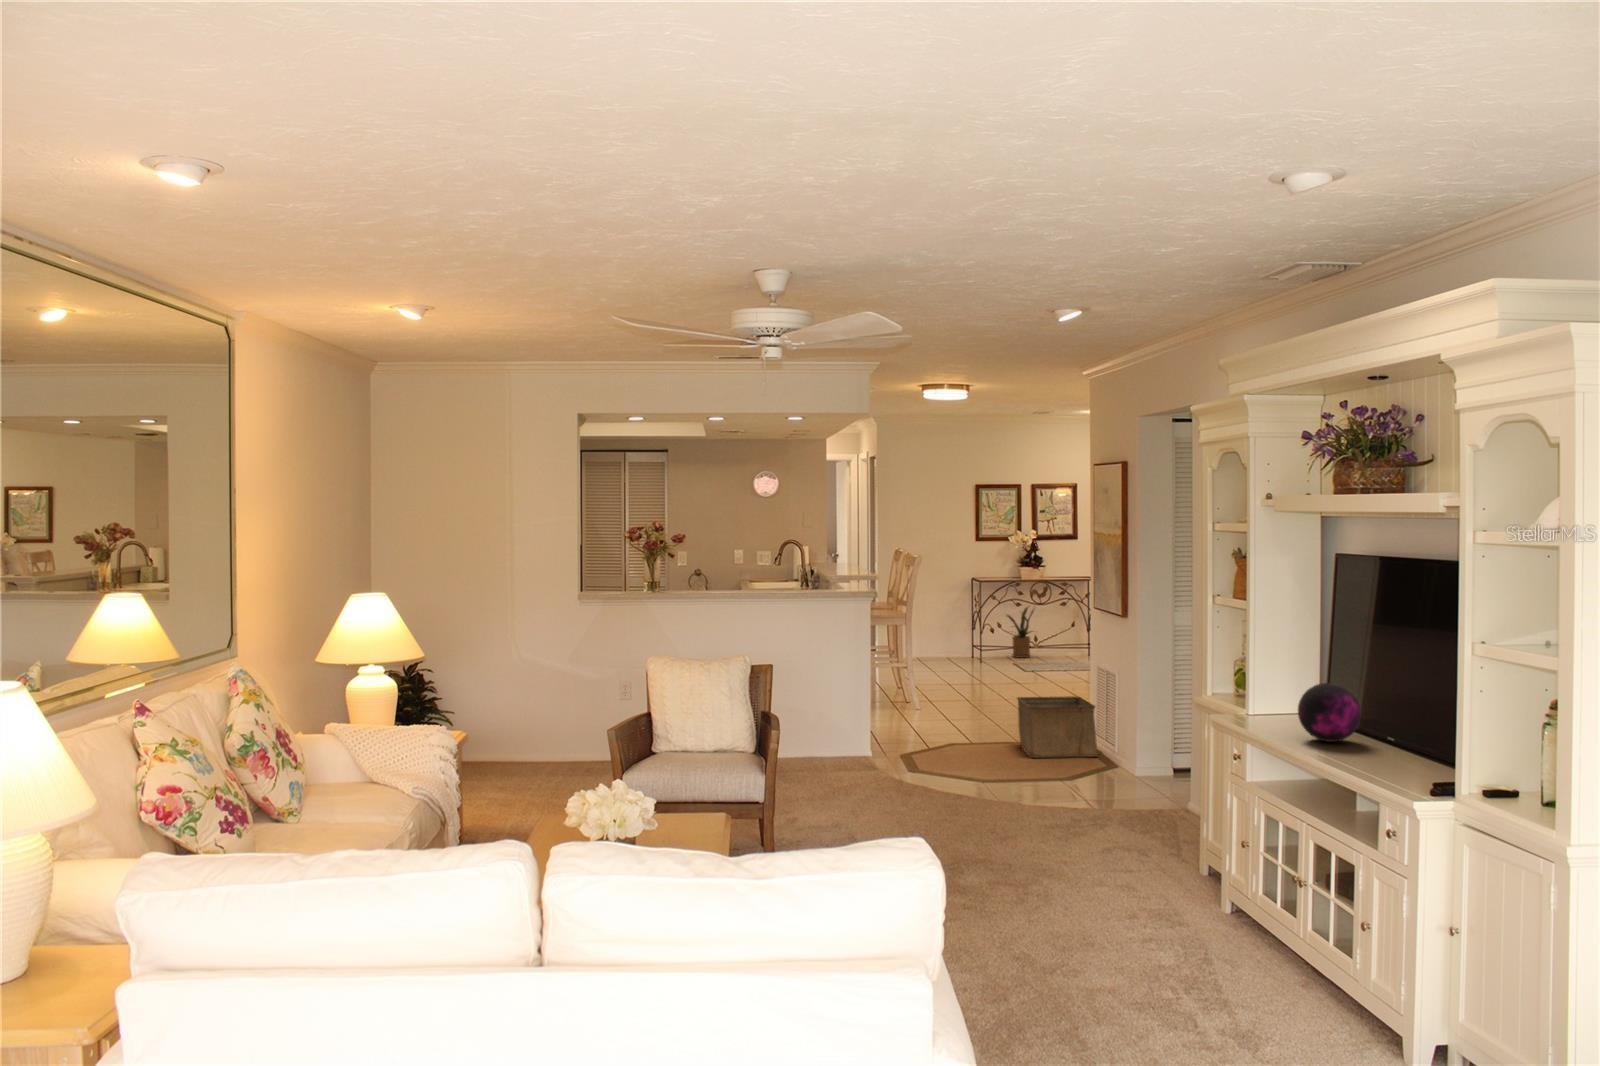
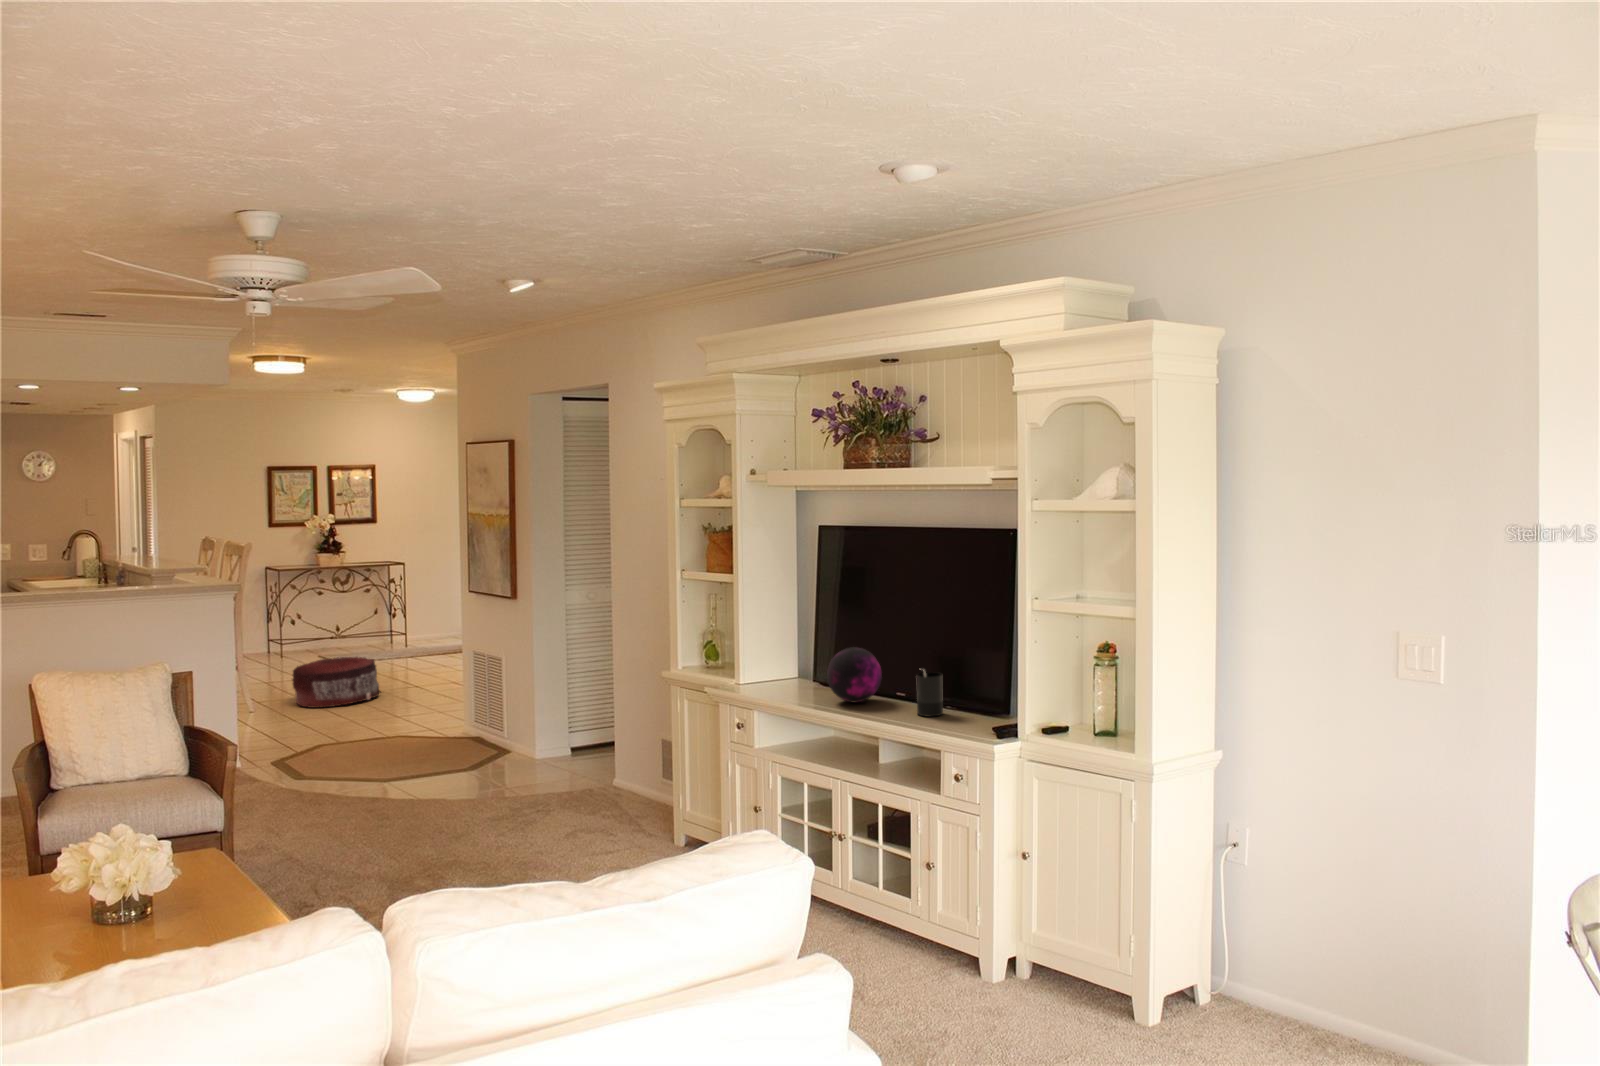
house plant: present [1007,607,1034,658] -> none [305,594,344,651]
pouf: none [956,660,1033,704] -> present [292,657,380,708]
storage bin: present [1017,697,1098,758] -> none [403,687,500,759]
candle: none [1376,712,1408,765] -> present [916,672,943,717]

